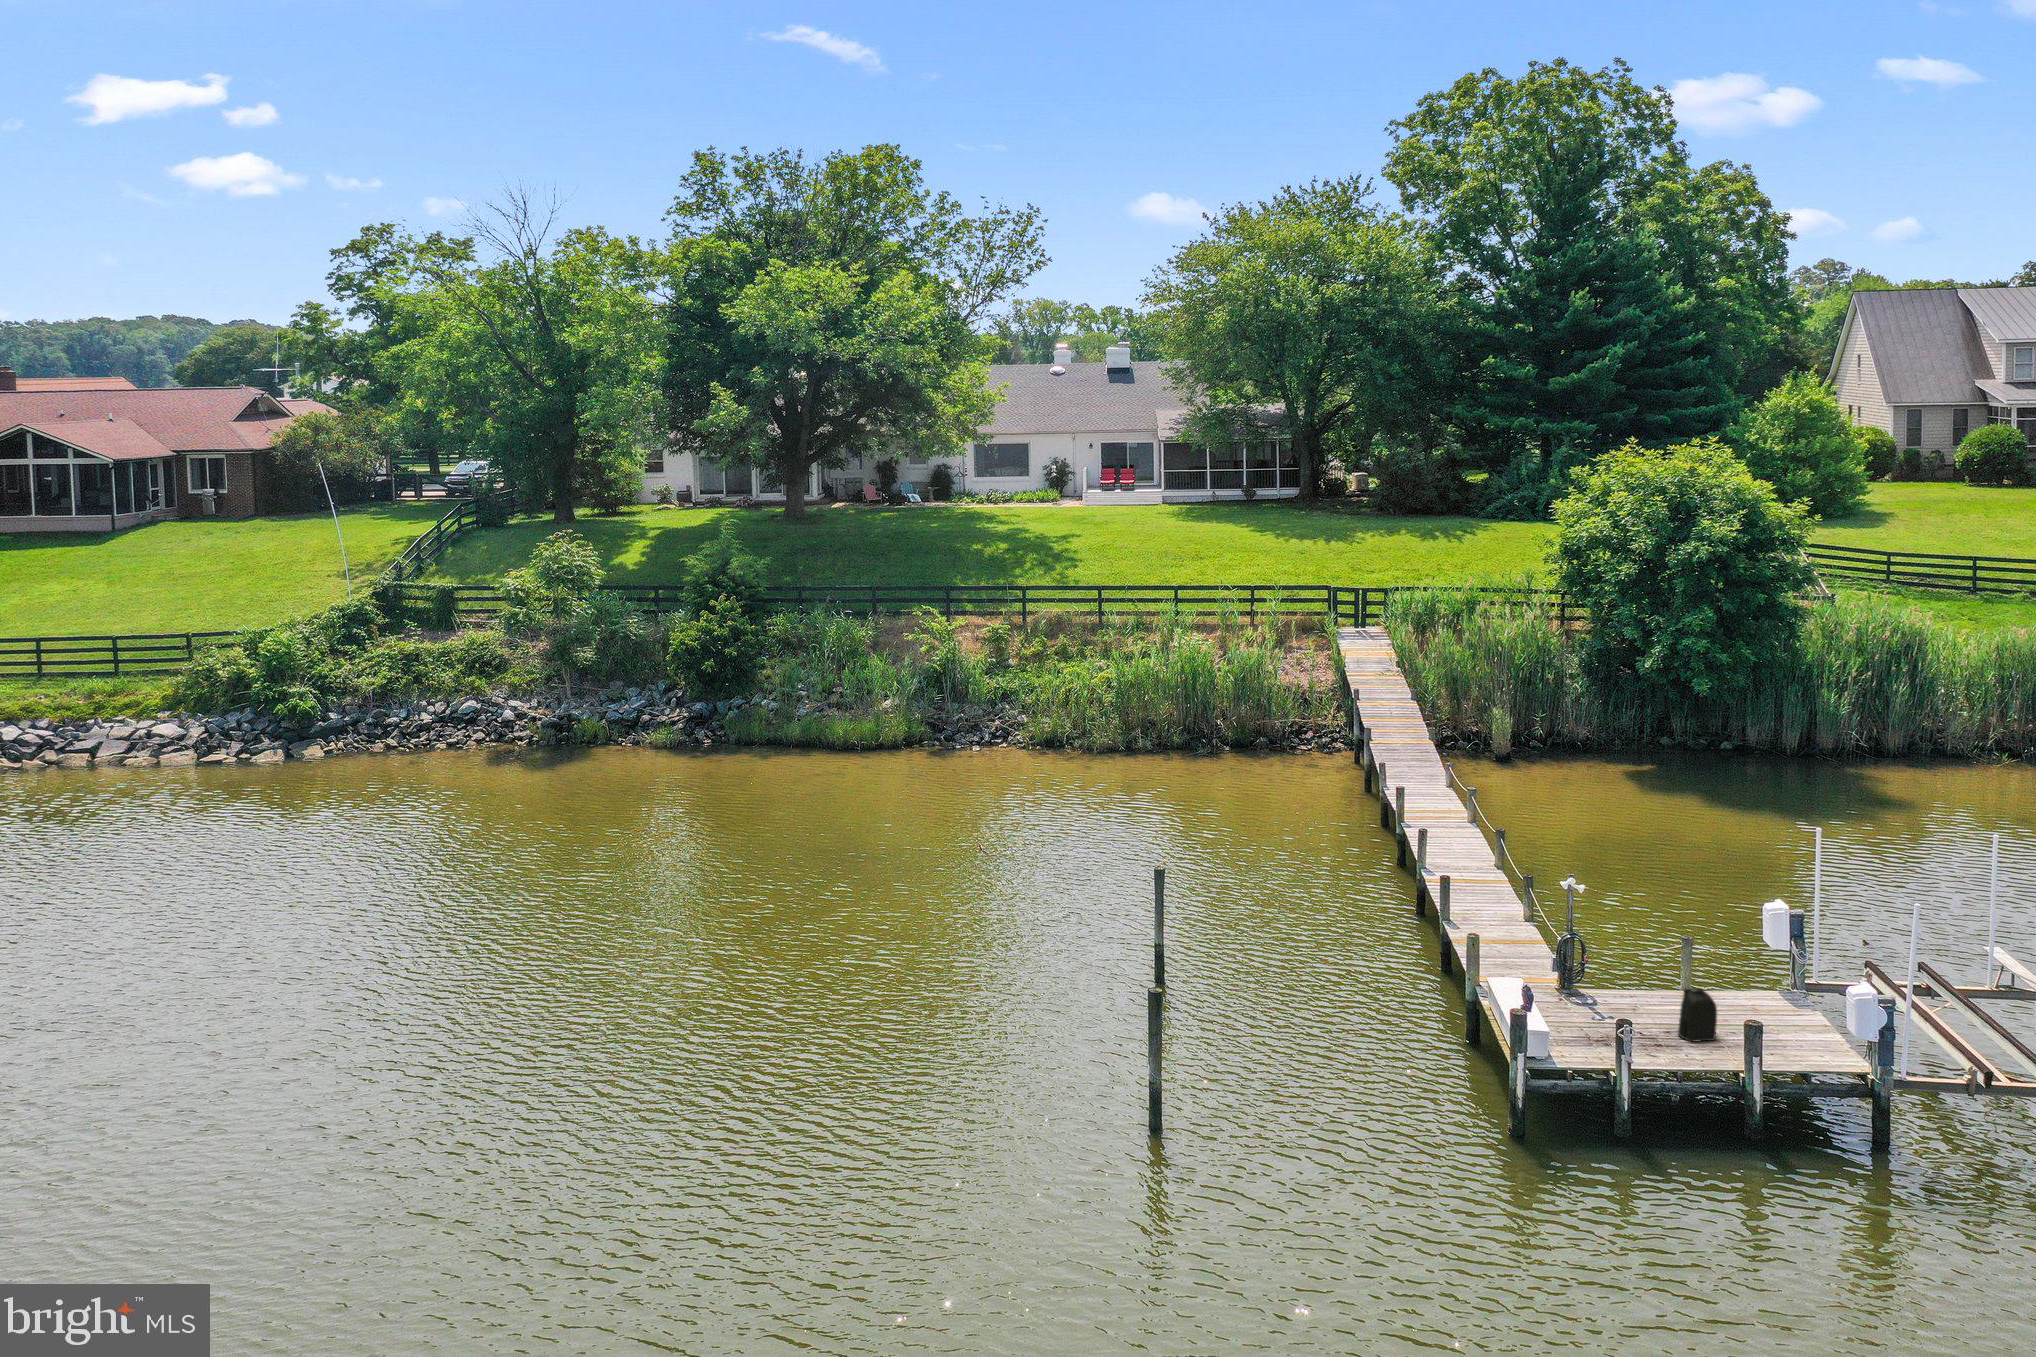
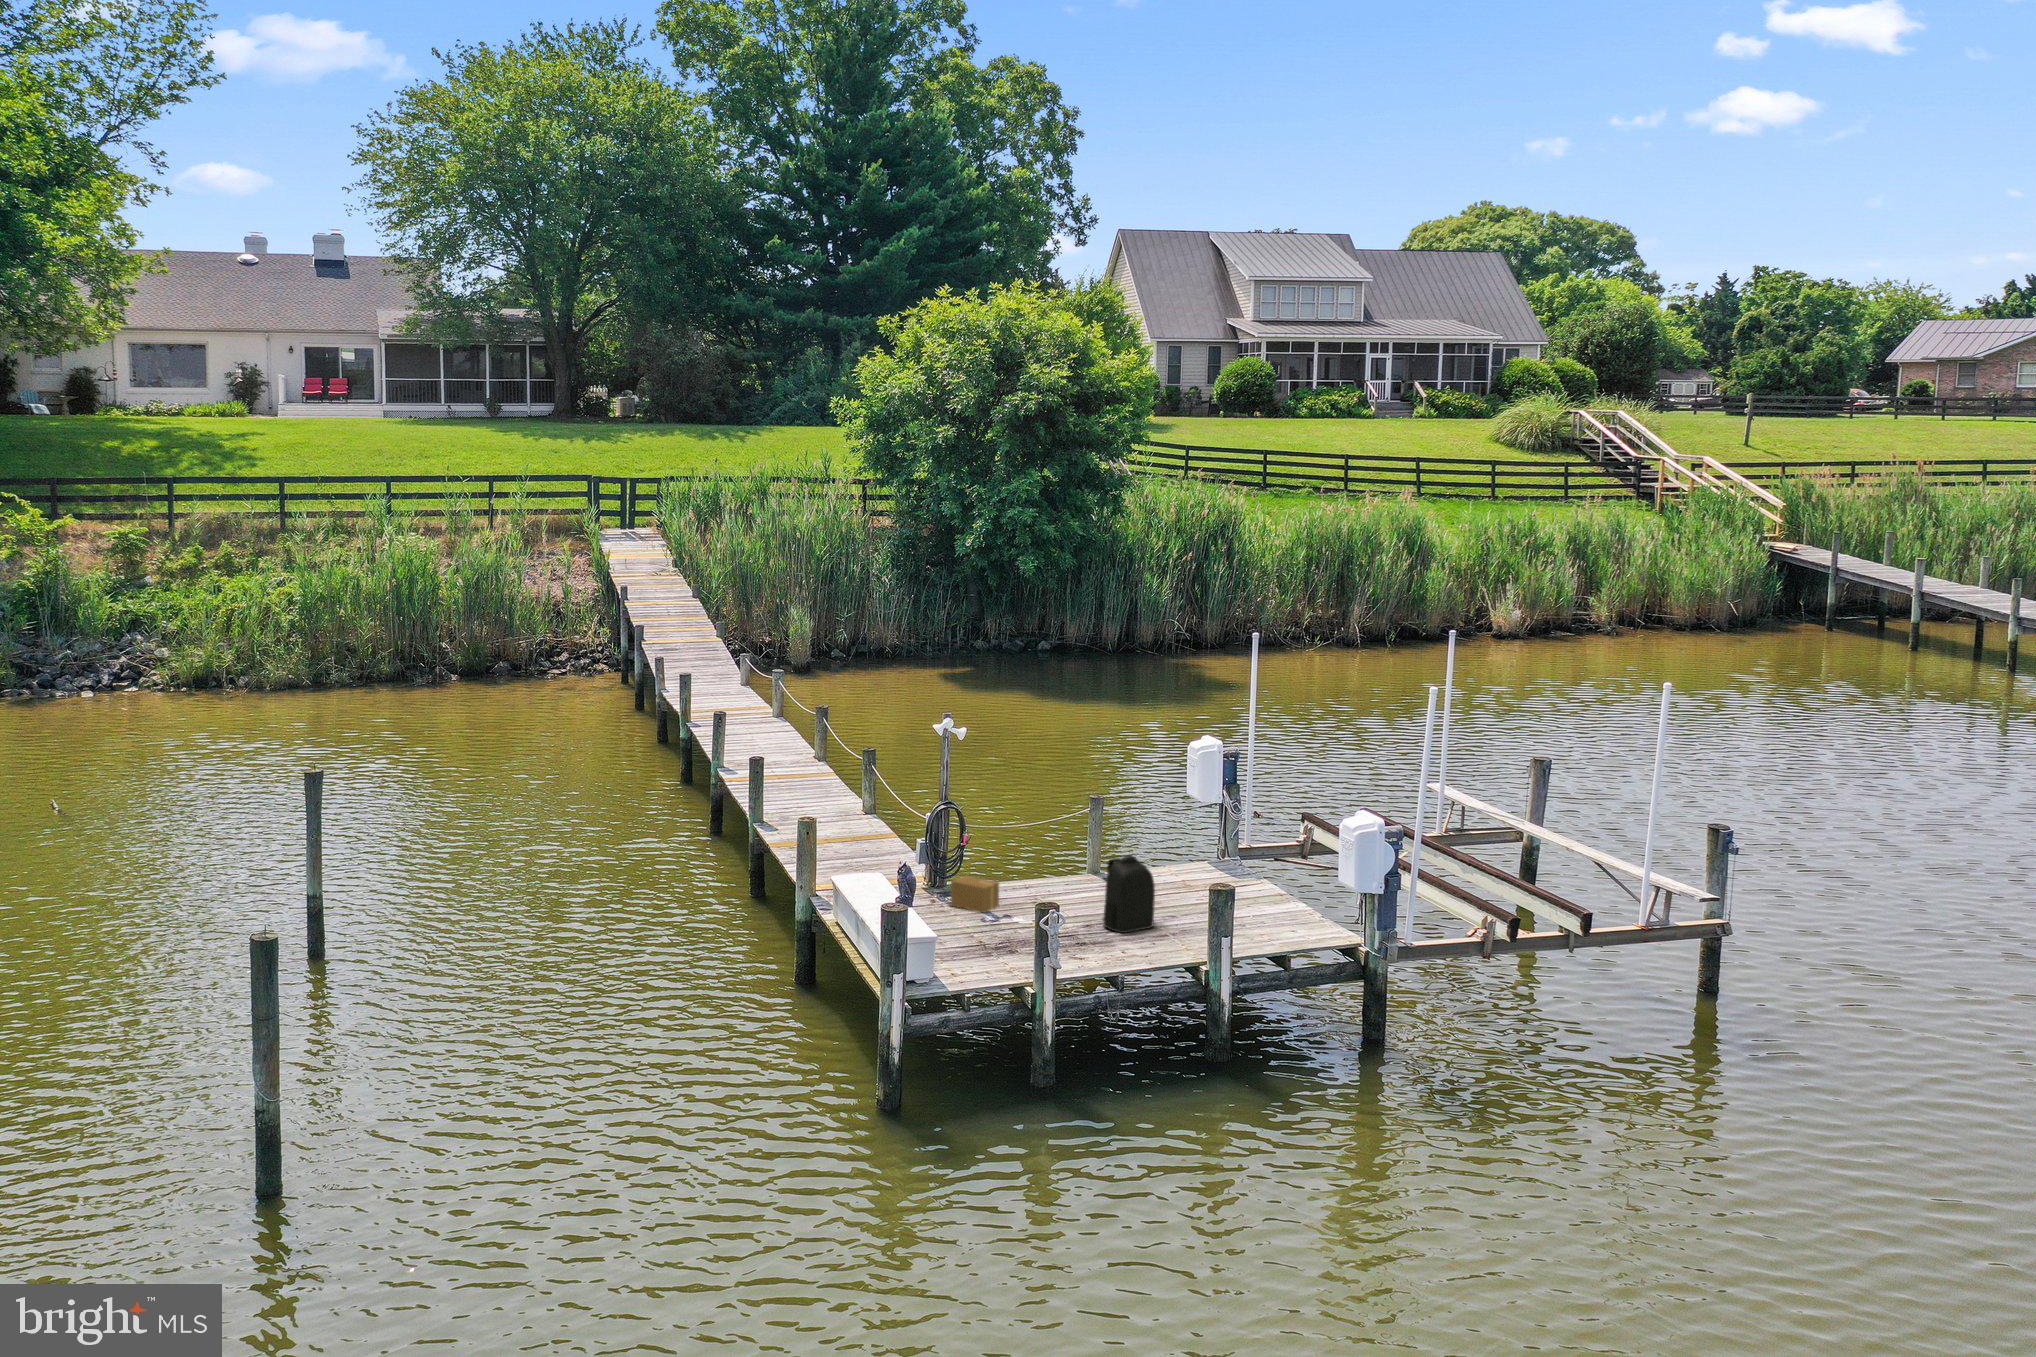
cardboard box: none [1572,984,1607,1013] -> present [951,875,999,912]

